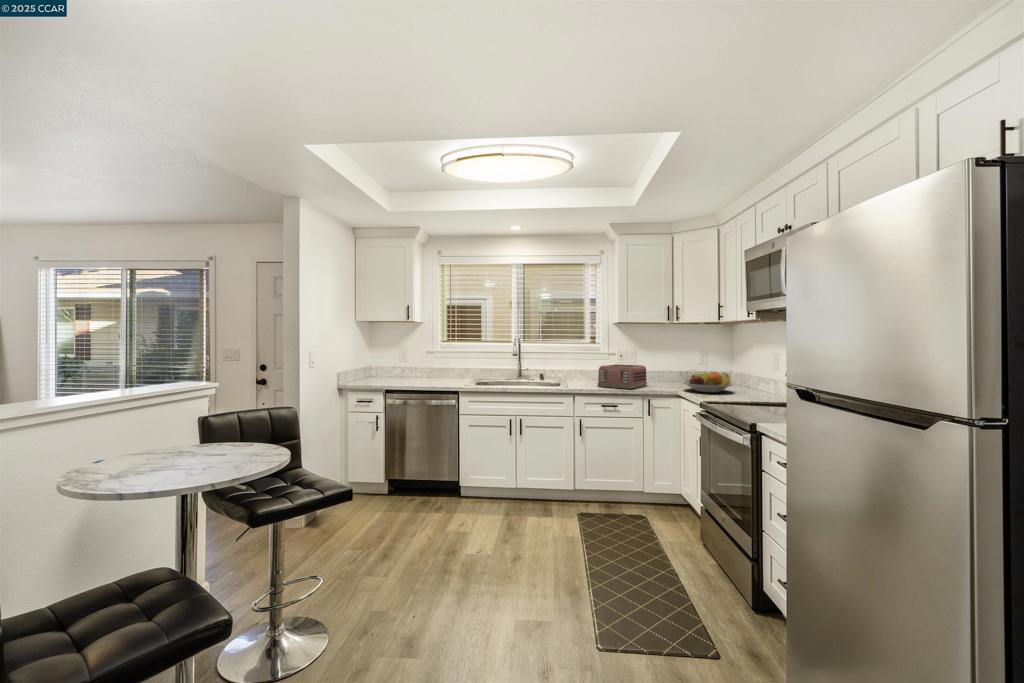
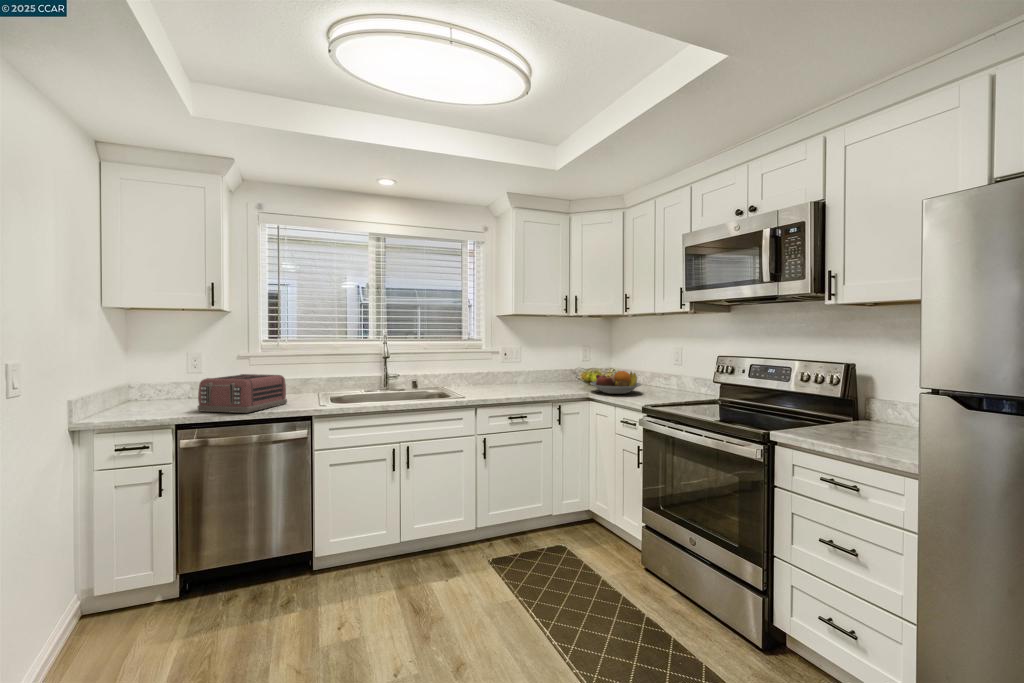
toaster: present [598,364,647,389] -> present [198,374,287,413]

